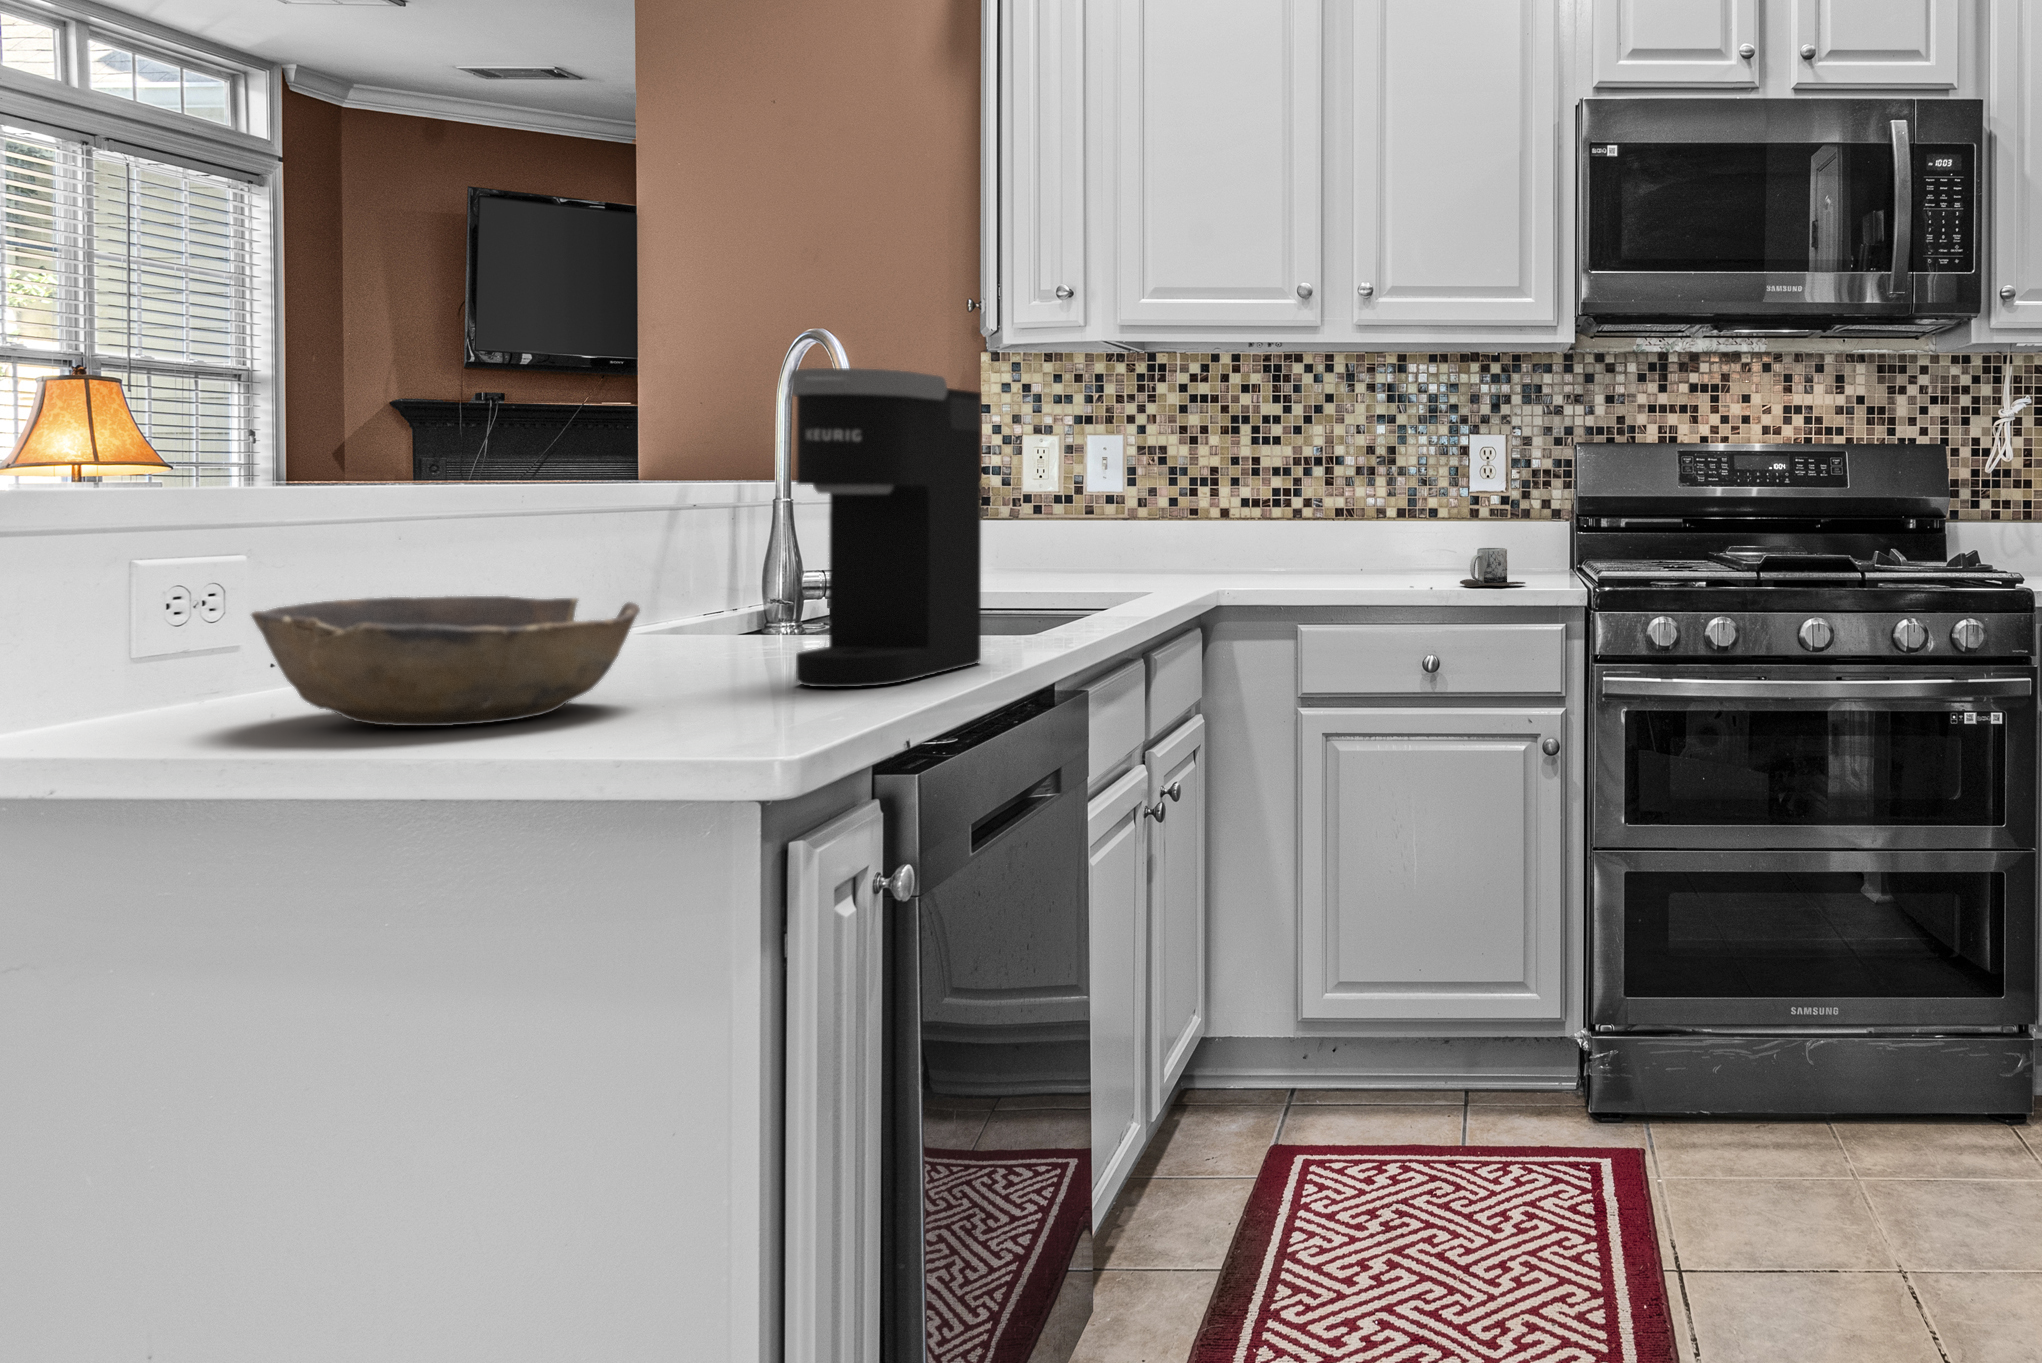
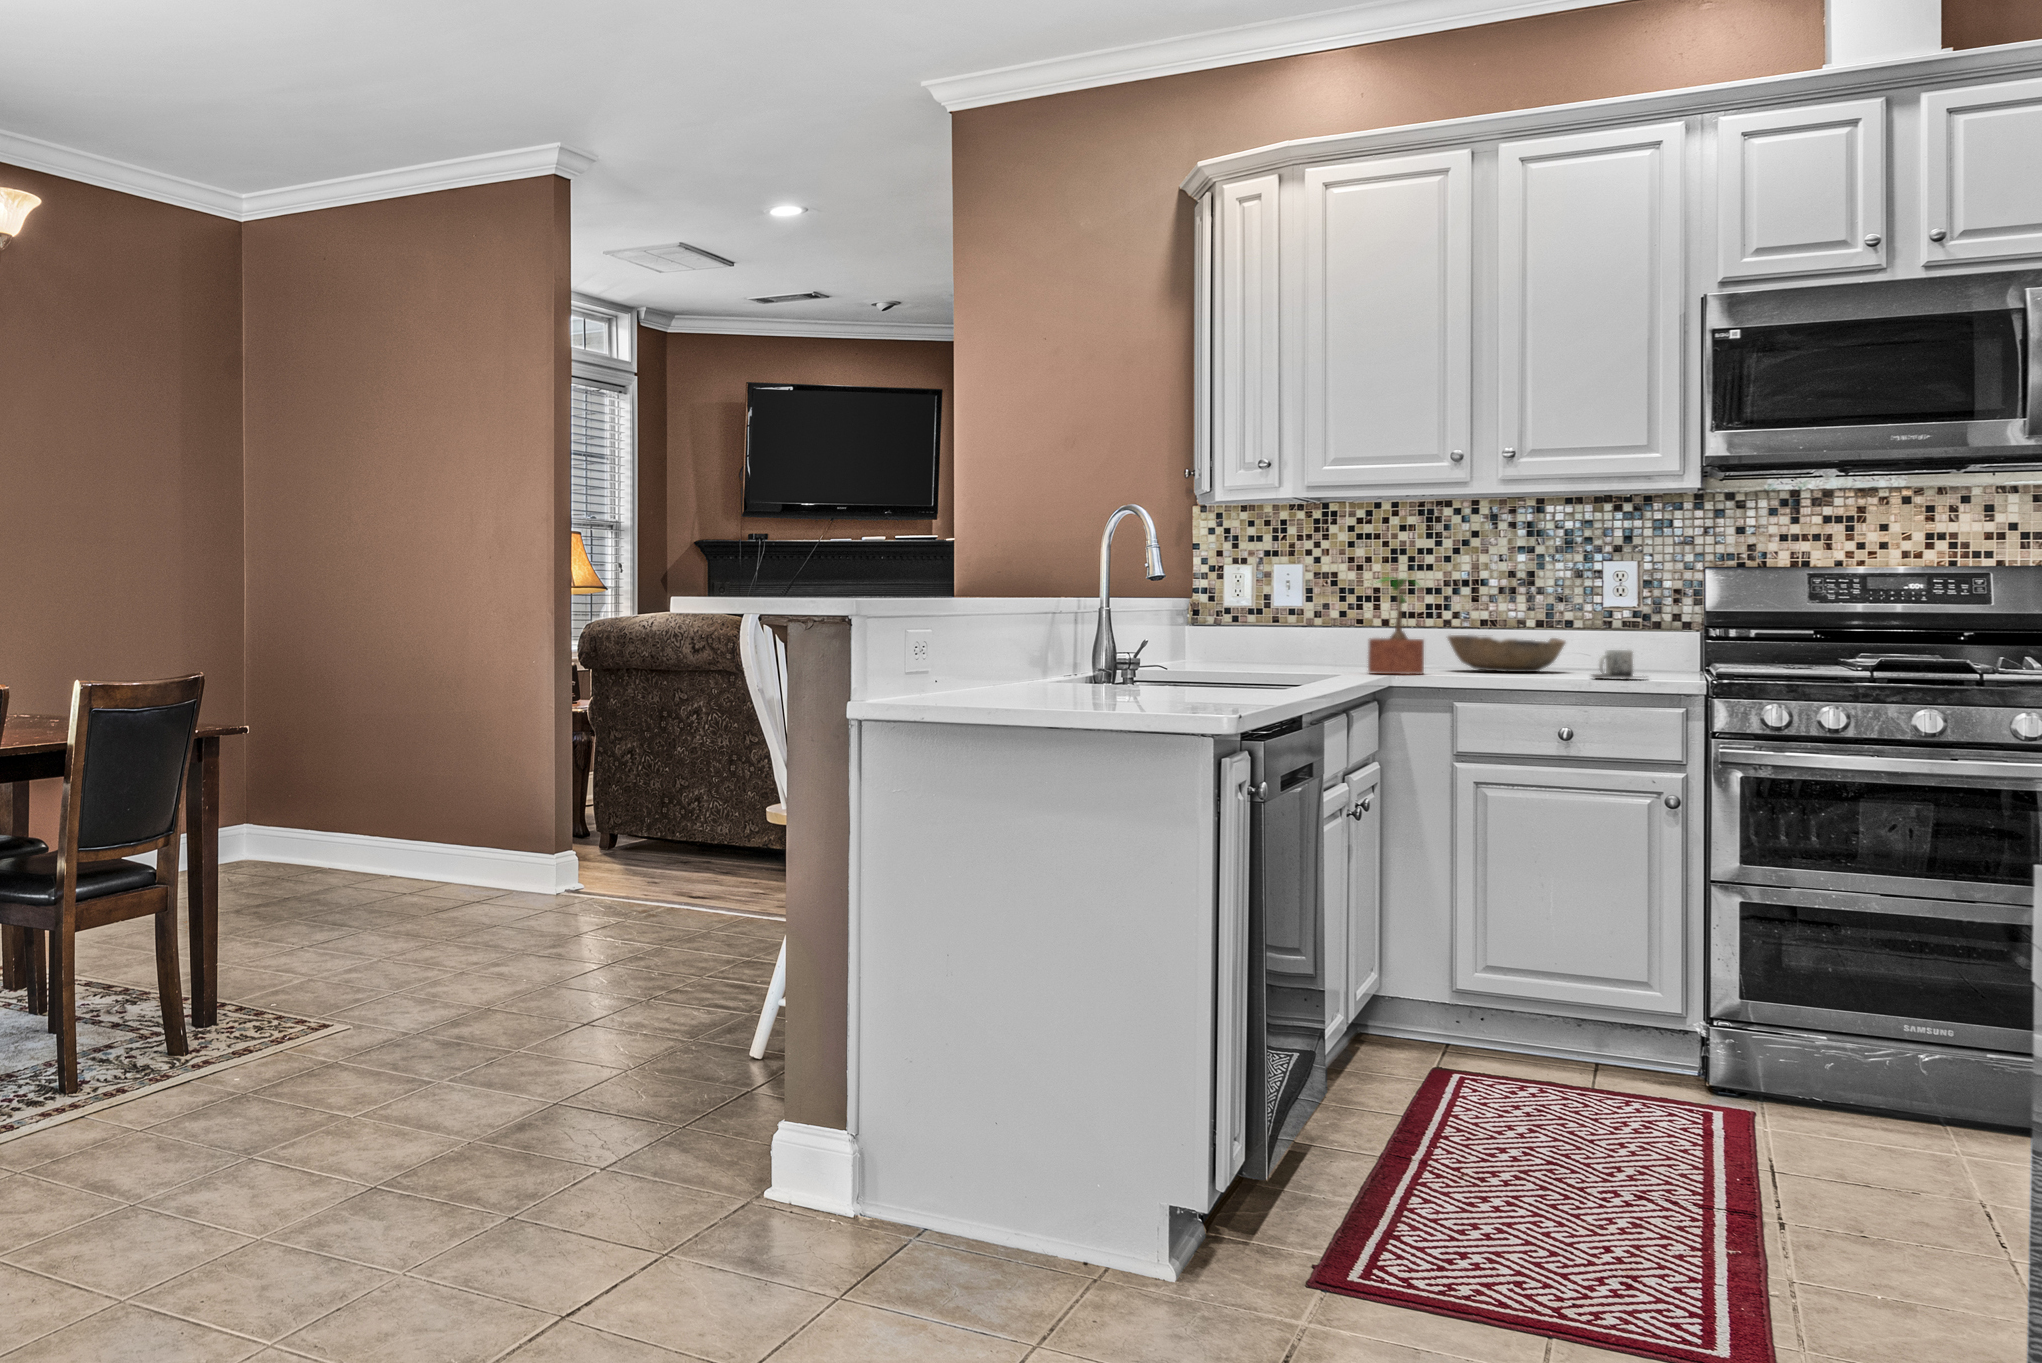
coffee maker: present [791,368,982,687] -> none [1177,540,1268,703]
potted plant: none [1197,452,1274,586] -> present [1368,577,1424,674]
bowl: present [251,596,640,726] -> present [1448,635,1565,672]

